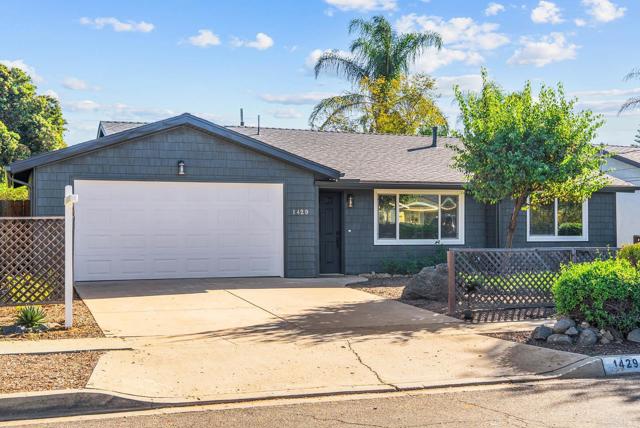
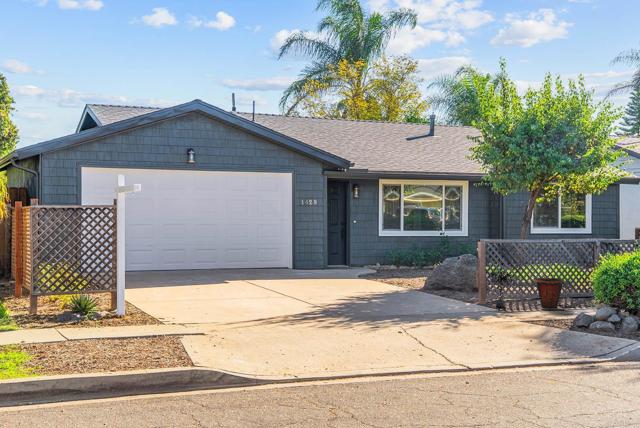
trash can: none [503,288,534,320] -> present [534,278,564,309]

